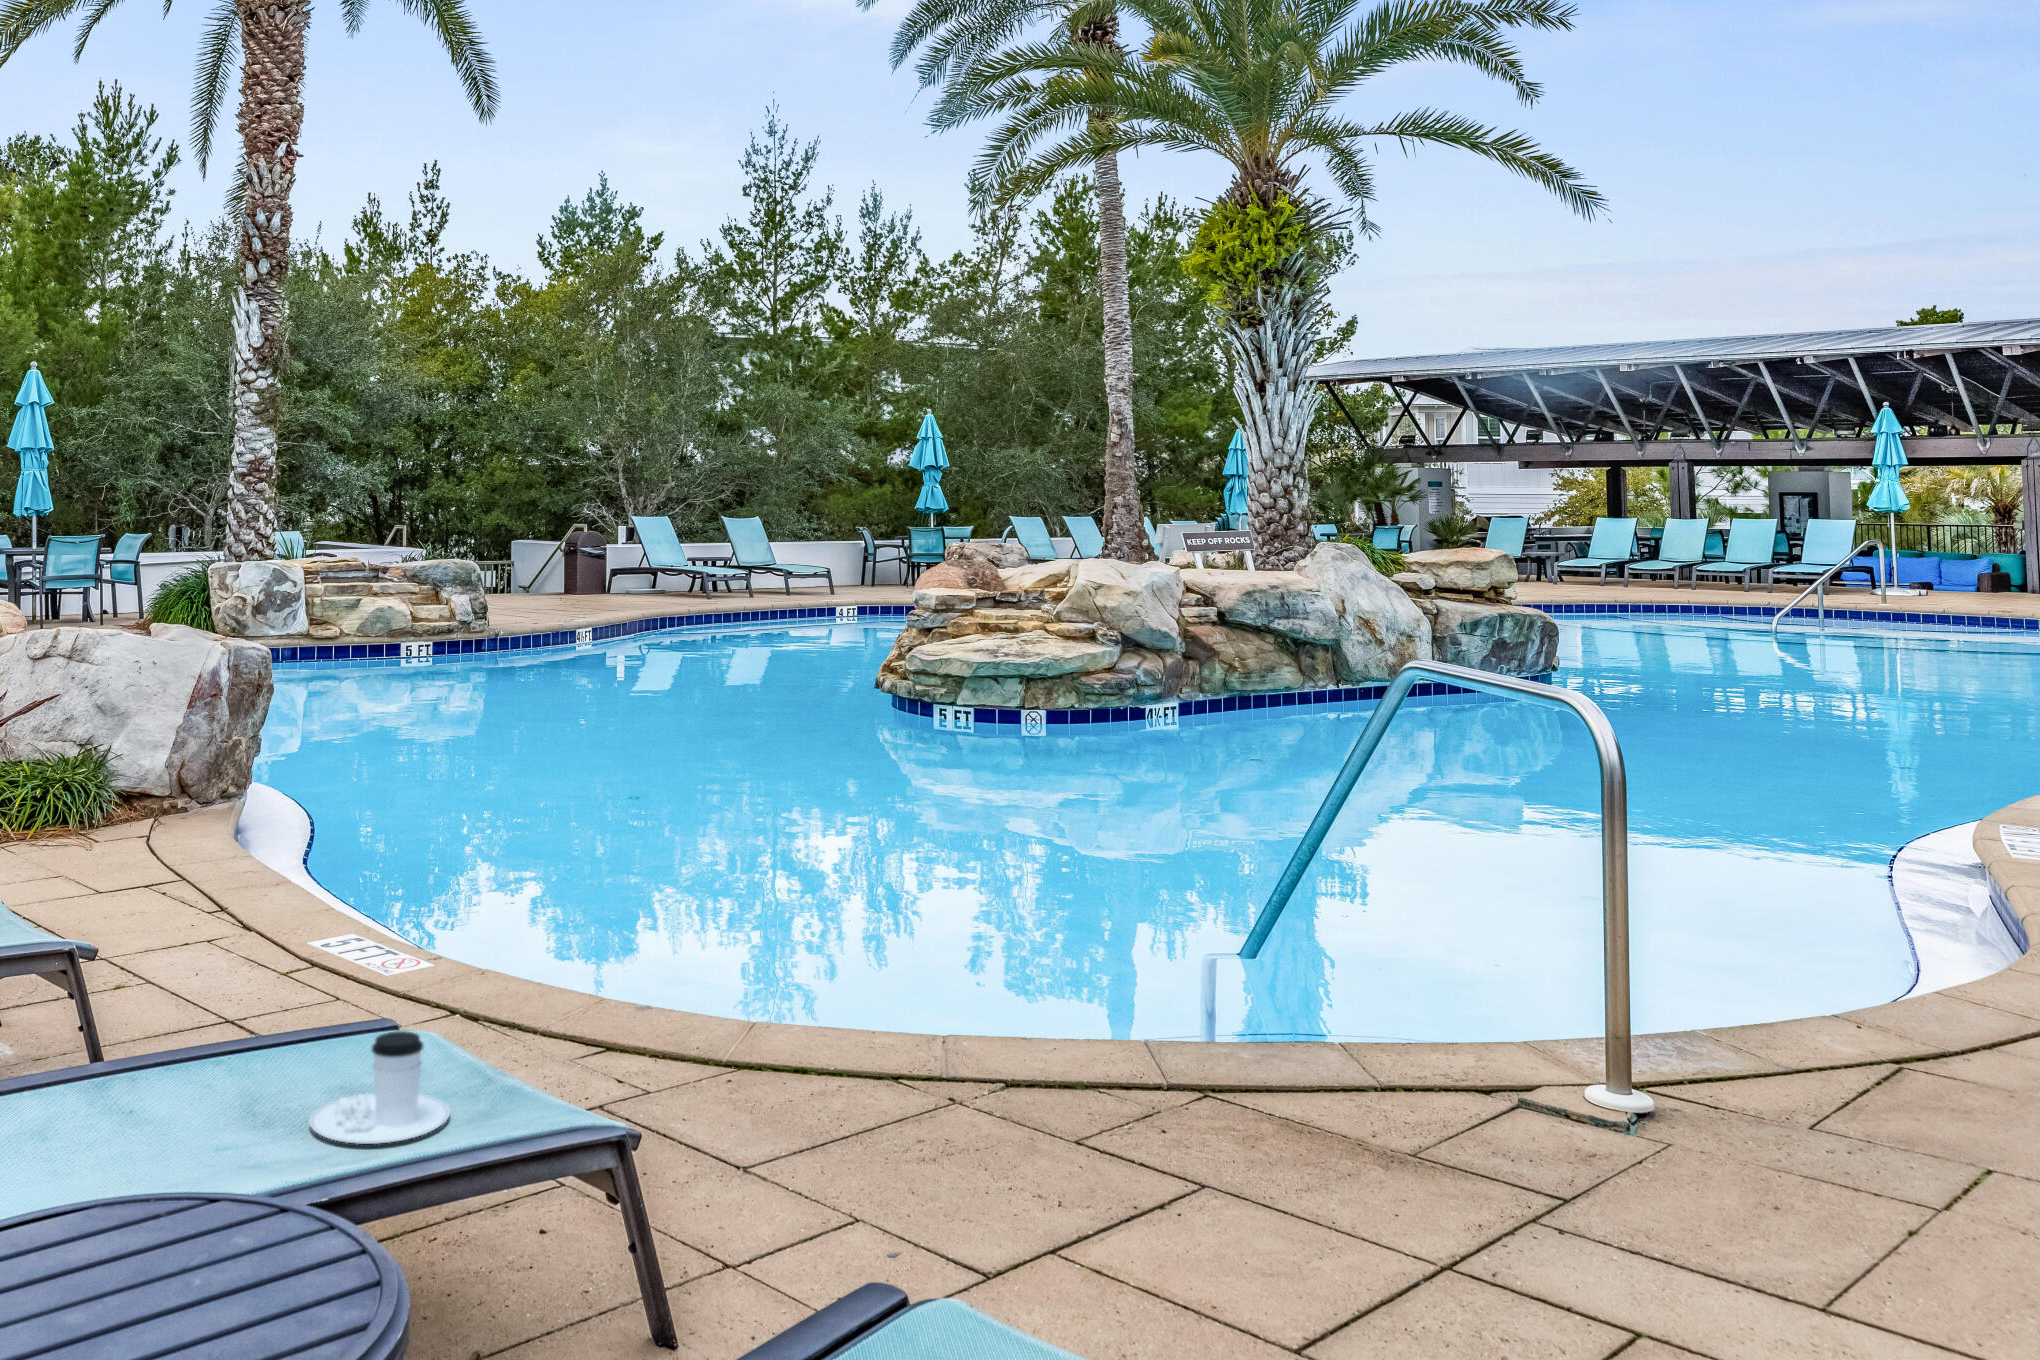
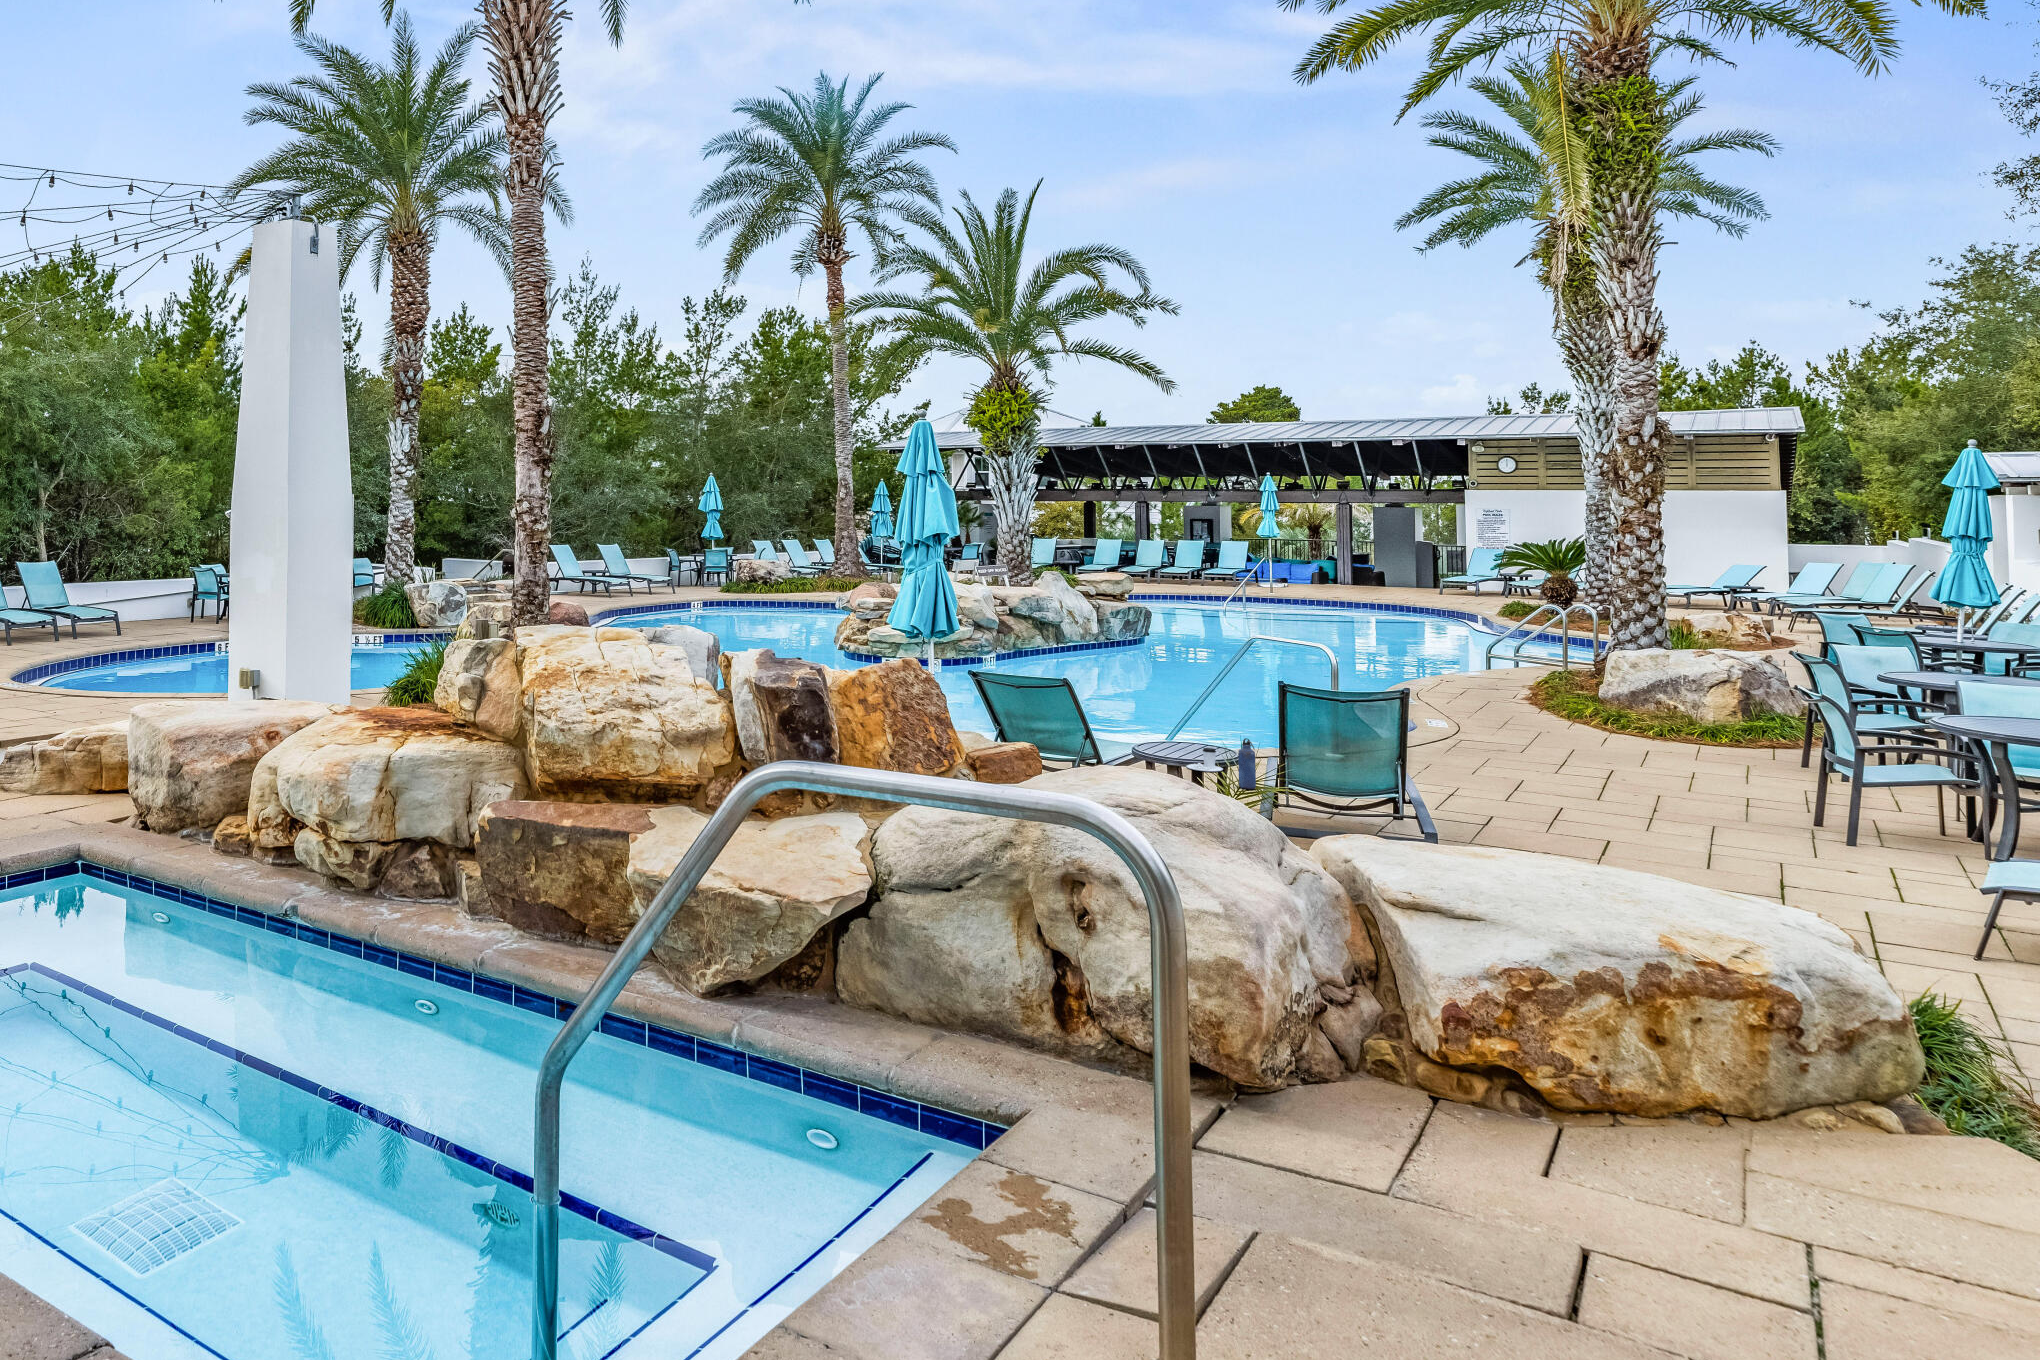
water bottle: none [194,1032,275,1293] -> present [1238,738,1256,789]

